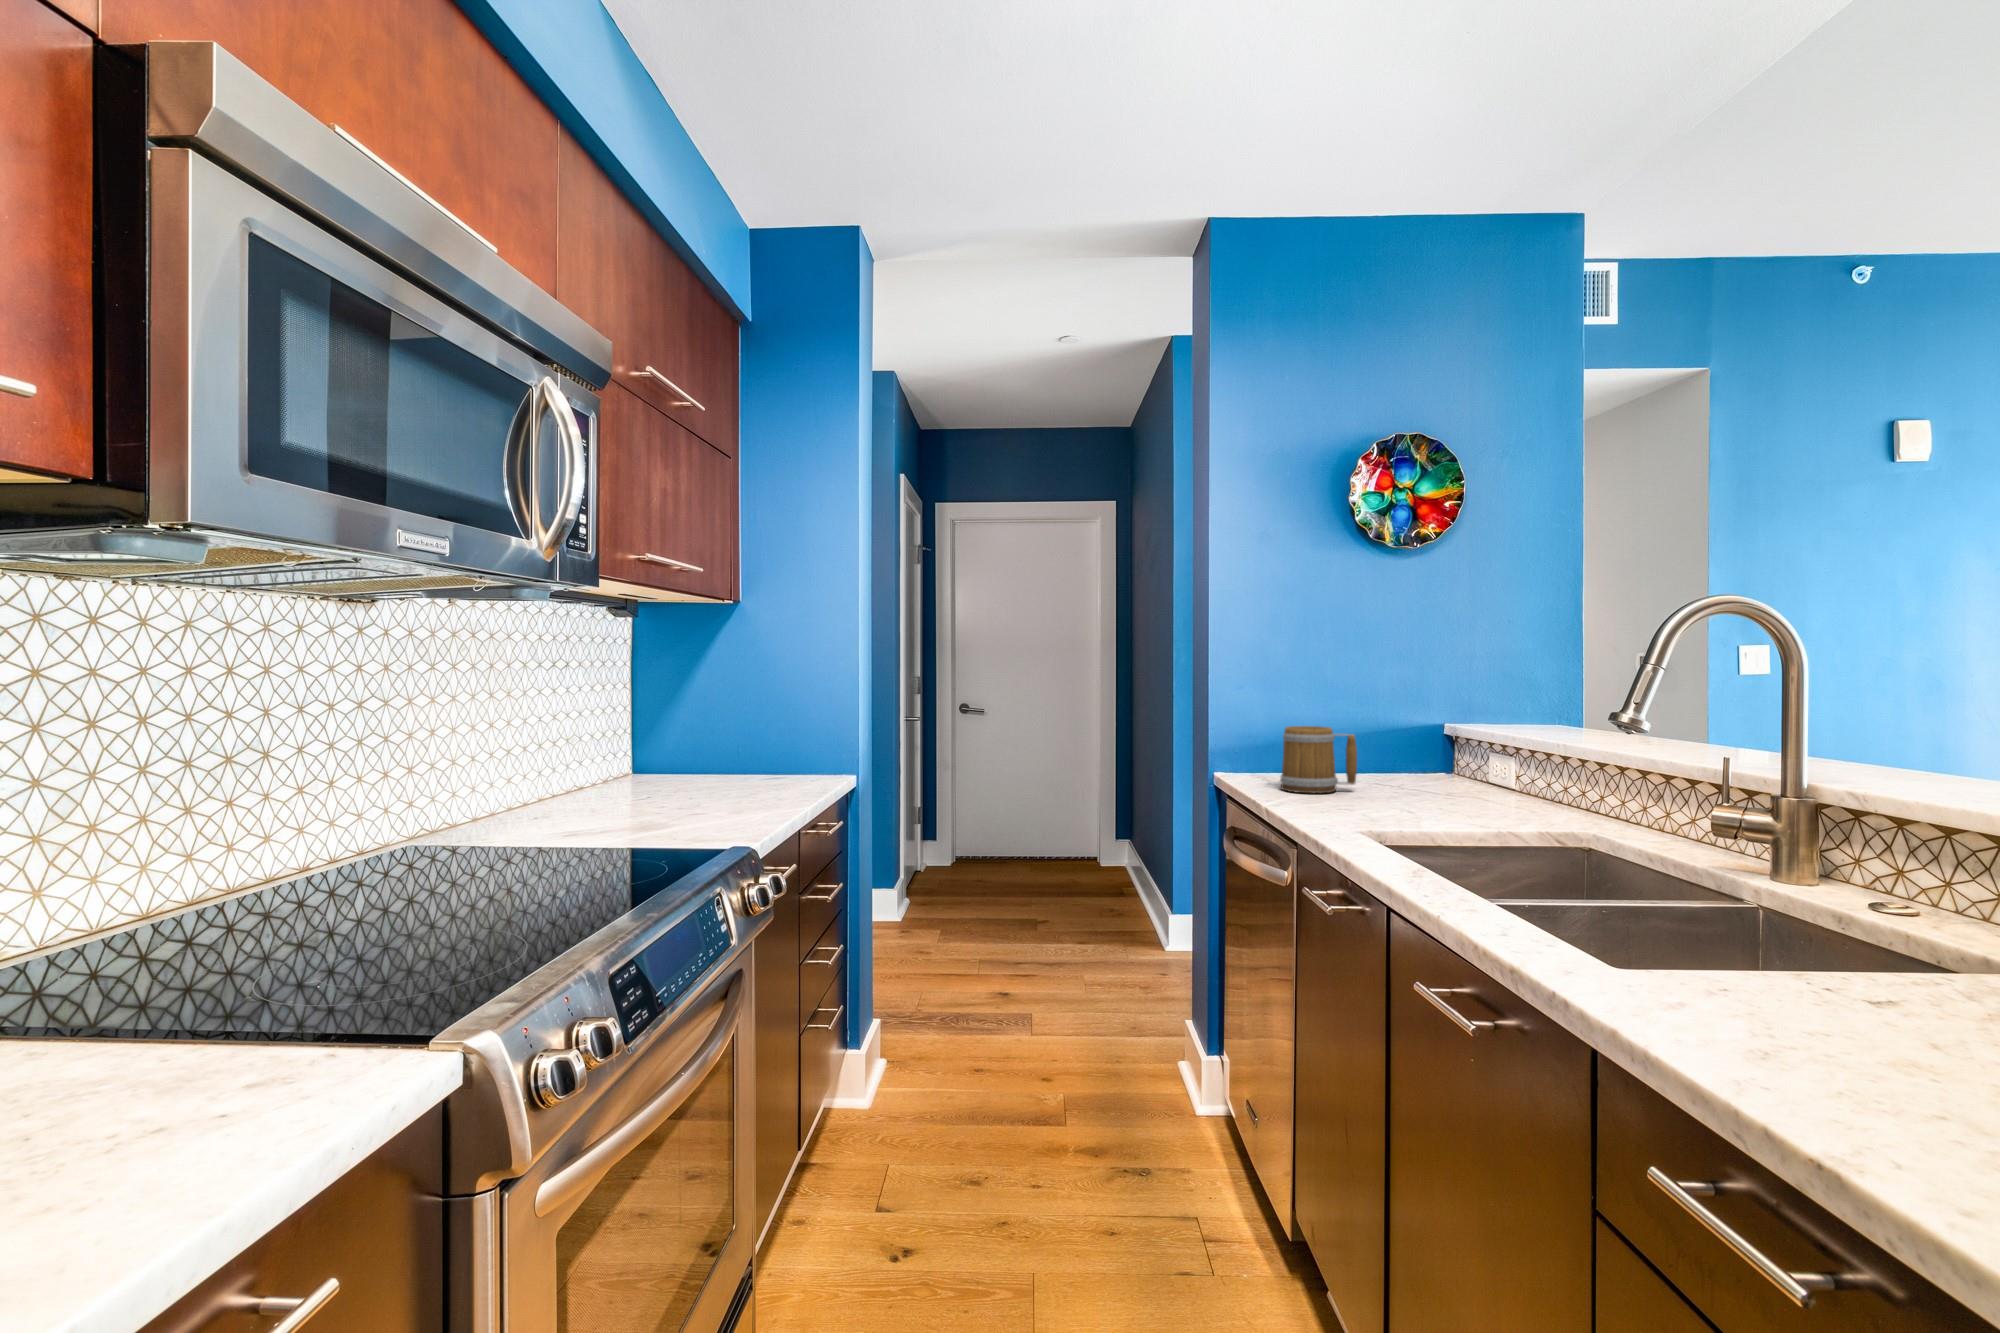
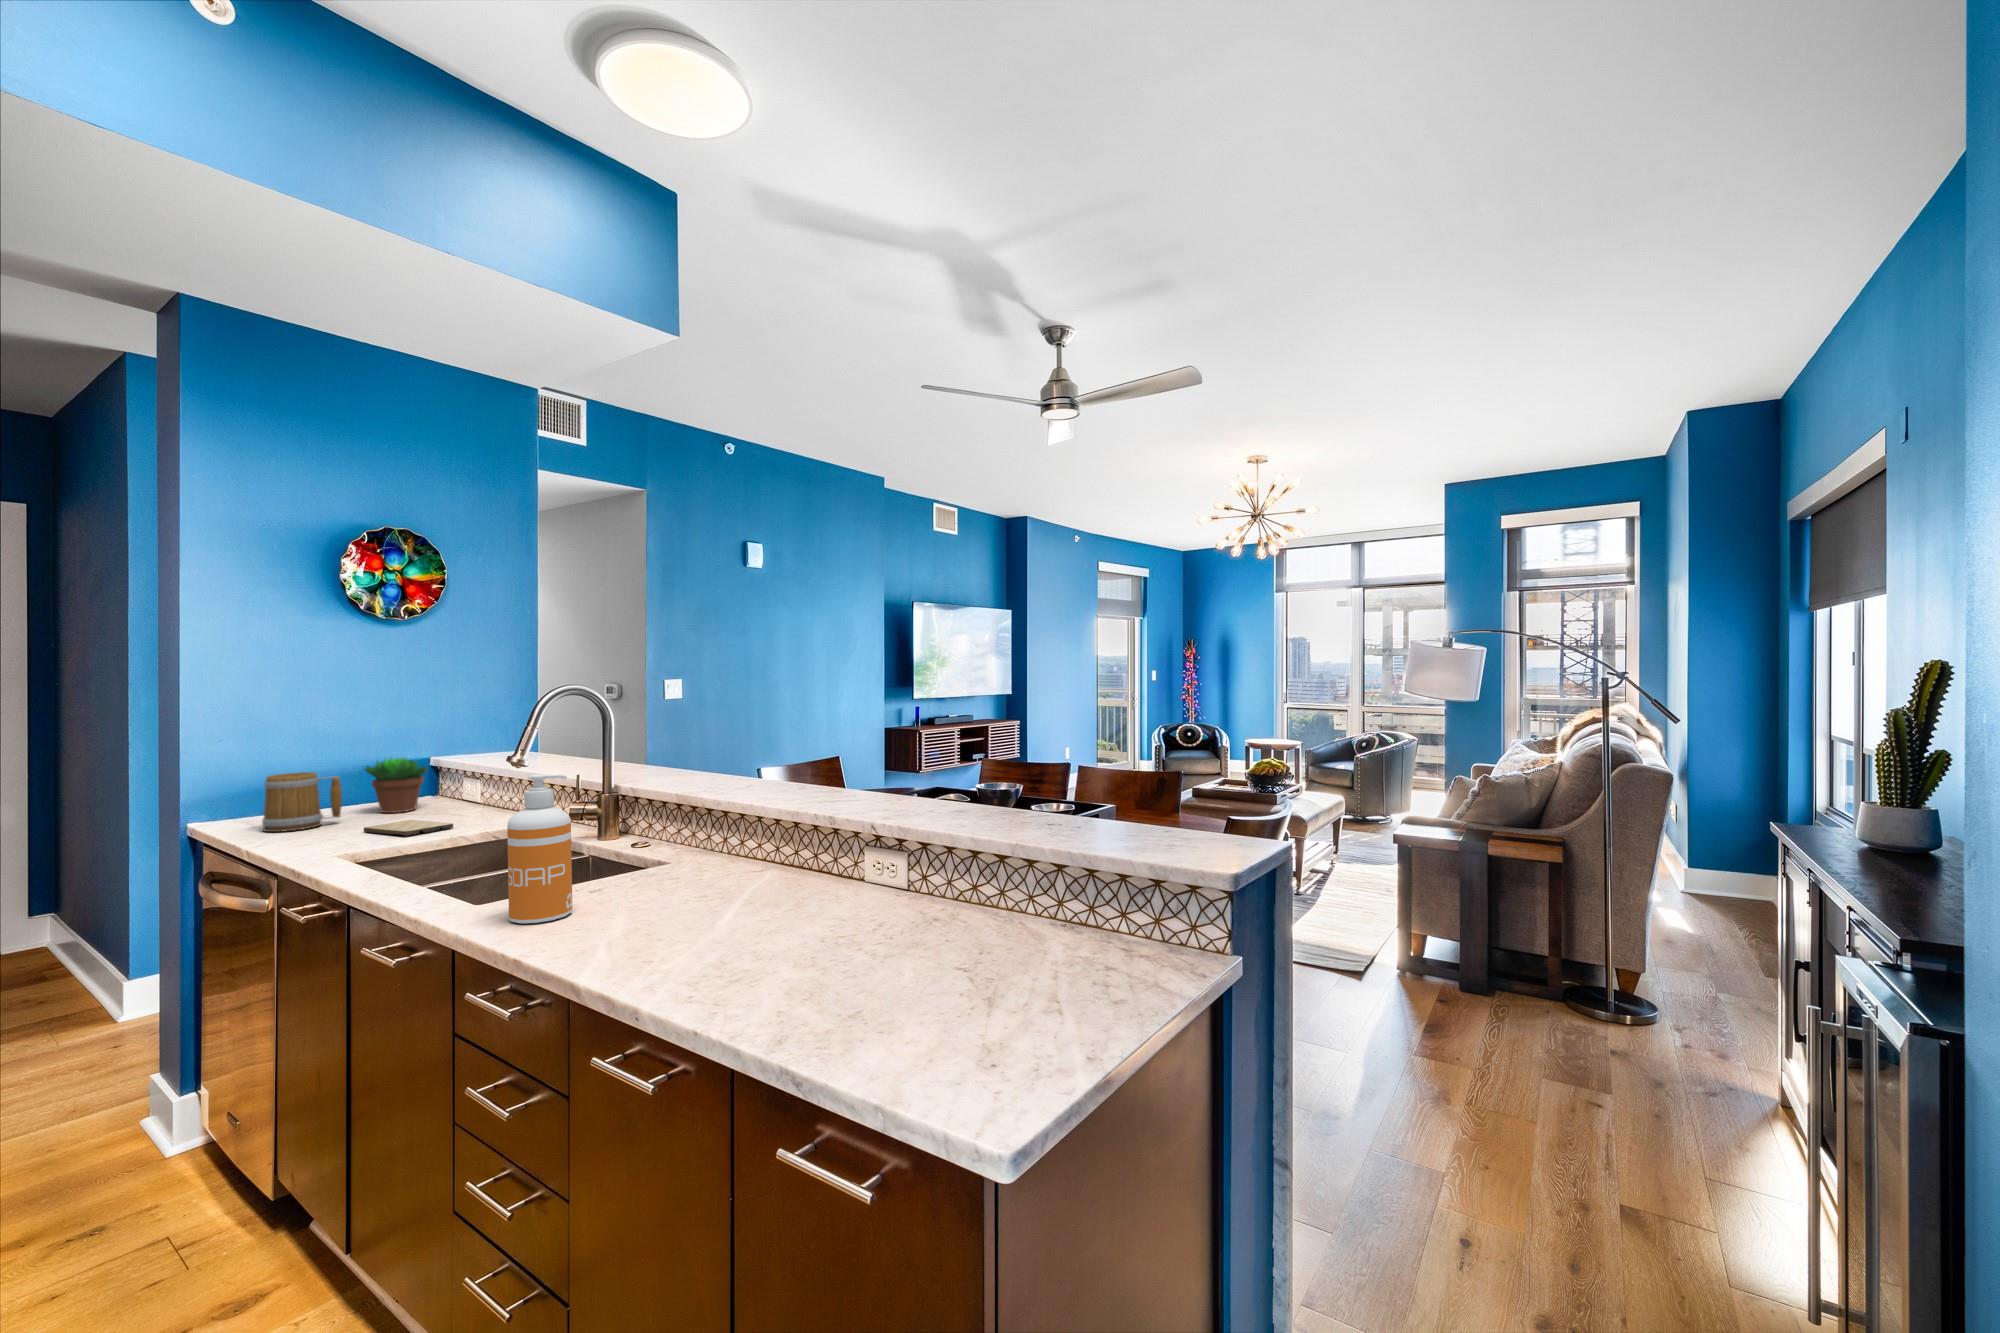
succulent plant: none [1374,715,1446,788] -> present [365,757,428,813]
soap dispenser: none [1730,746,1879,1052] -> present [507,774,573,923]
cutting board: none [1387,799,1498,820] -> present [364,820,453,836]

